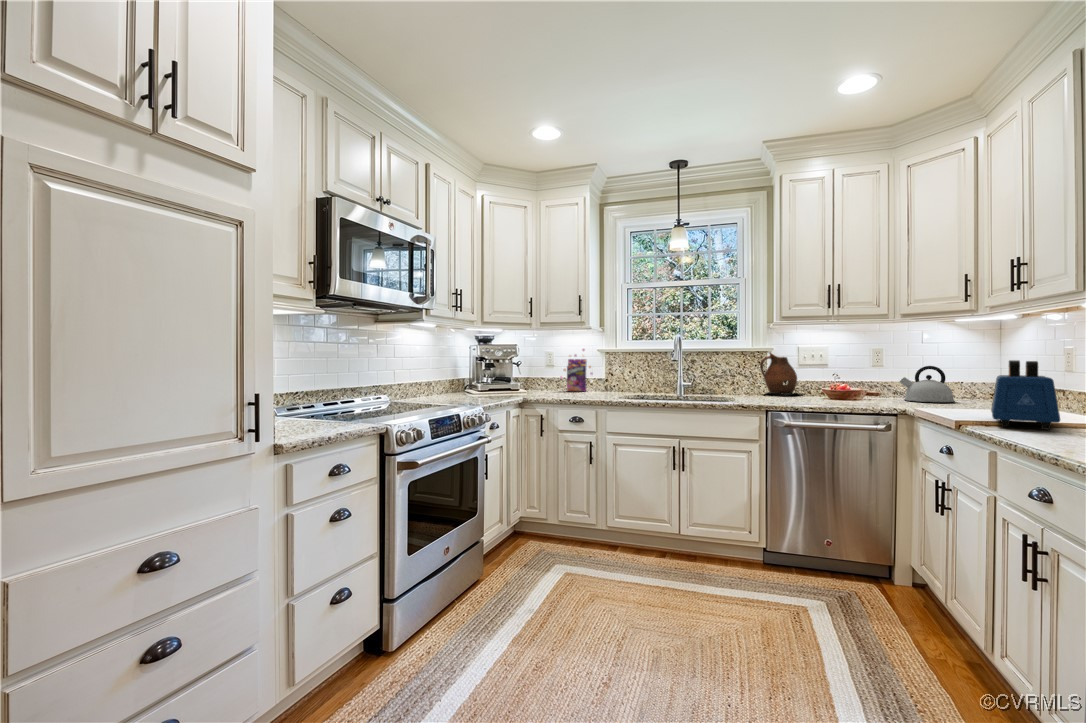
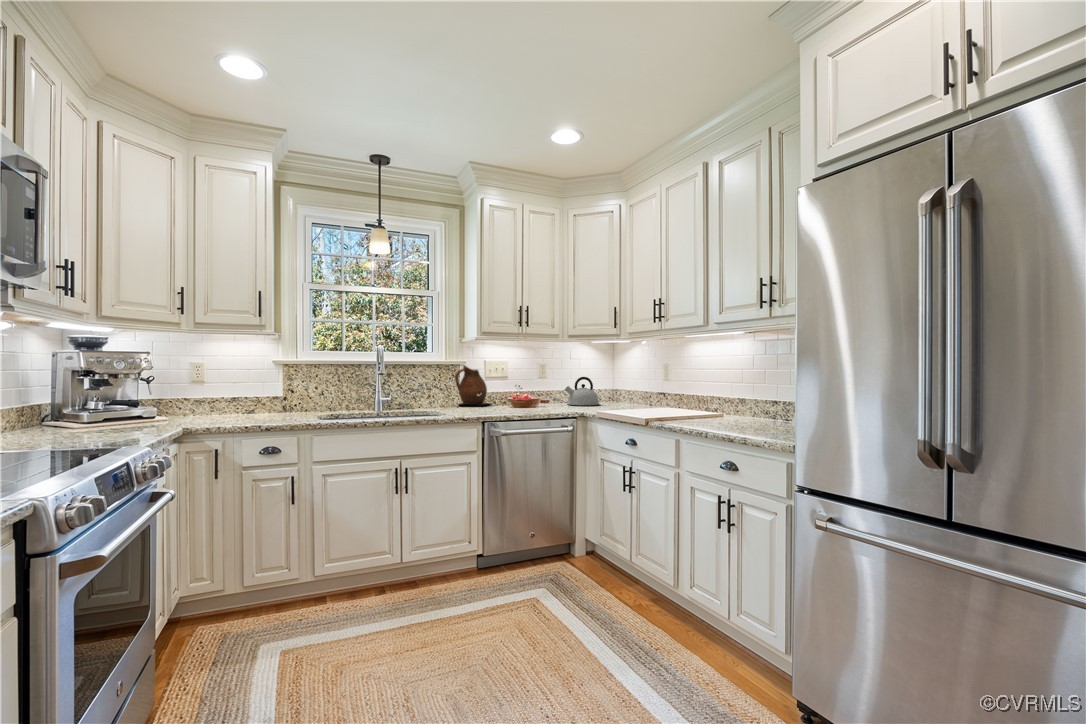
cereal box: present [560,349,592,391] -> none [218,359,269,414]
toaster: present [991,360,1060,430] -> none [647,373,696,421]

